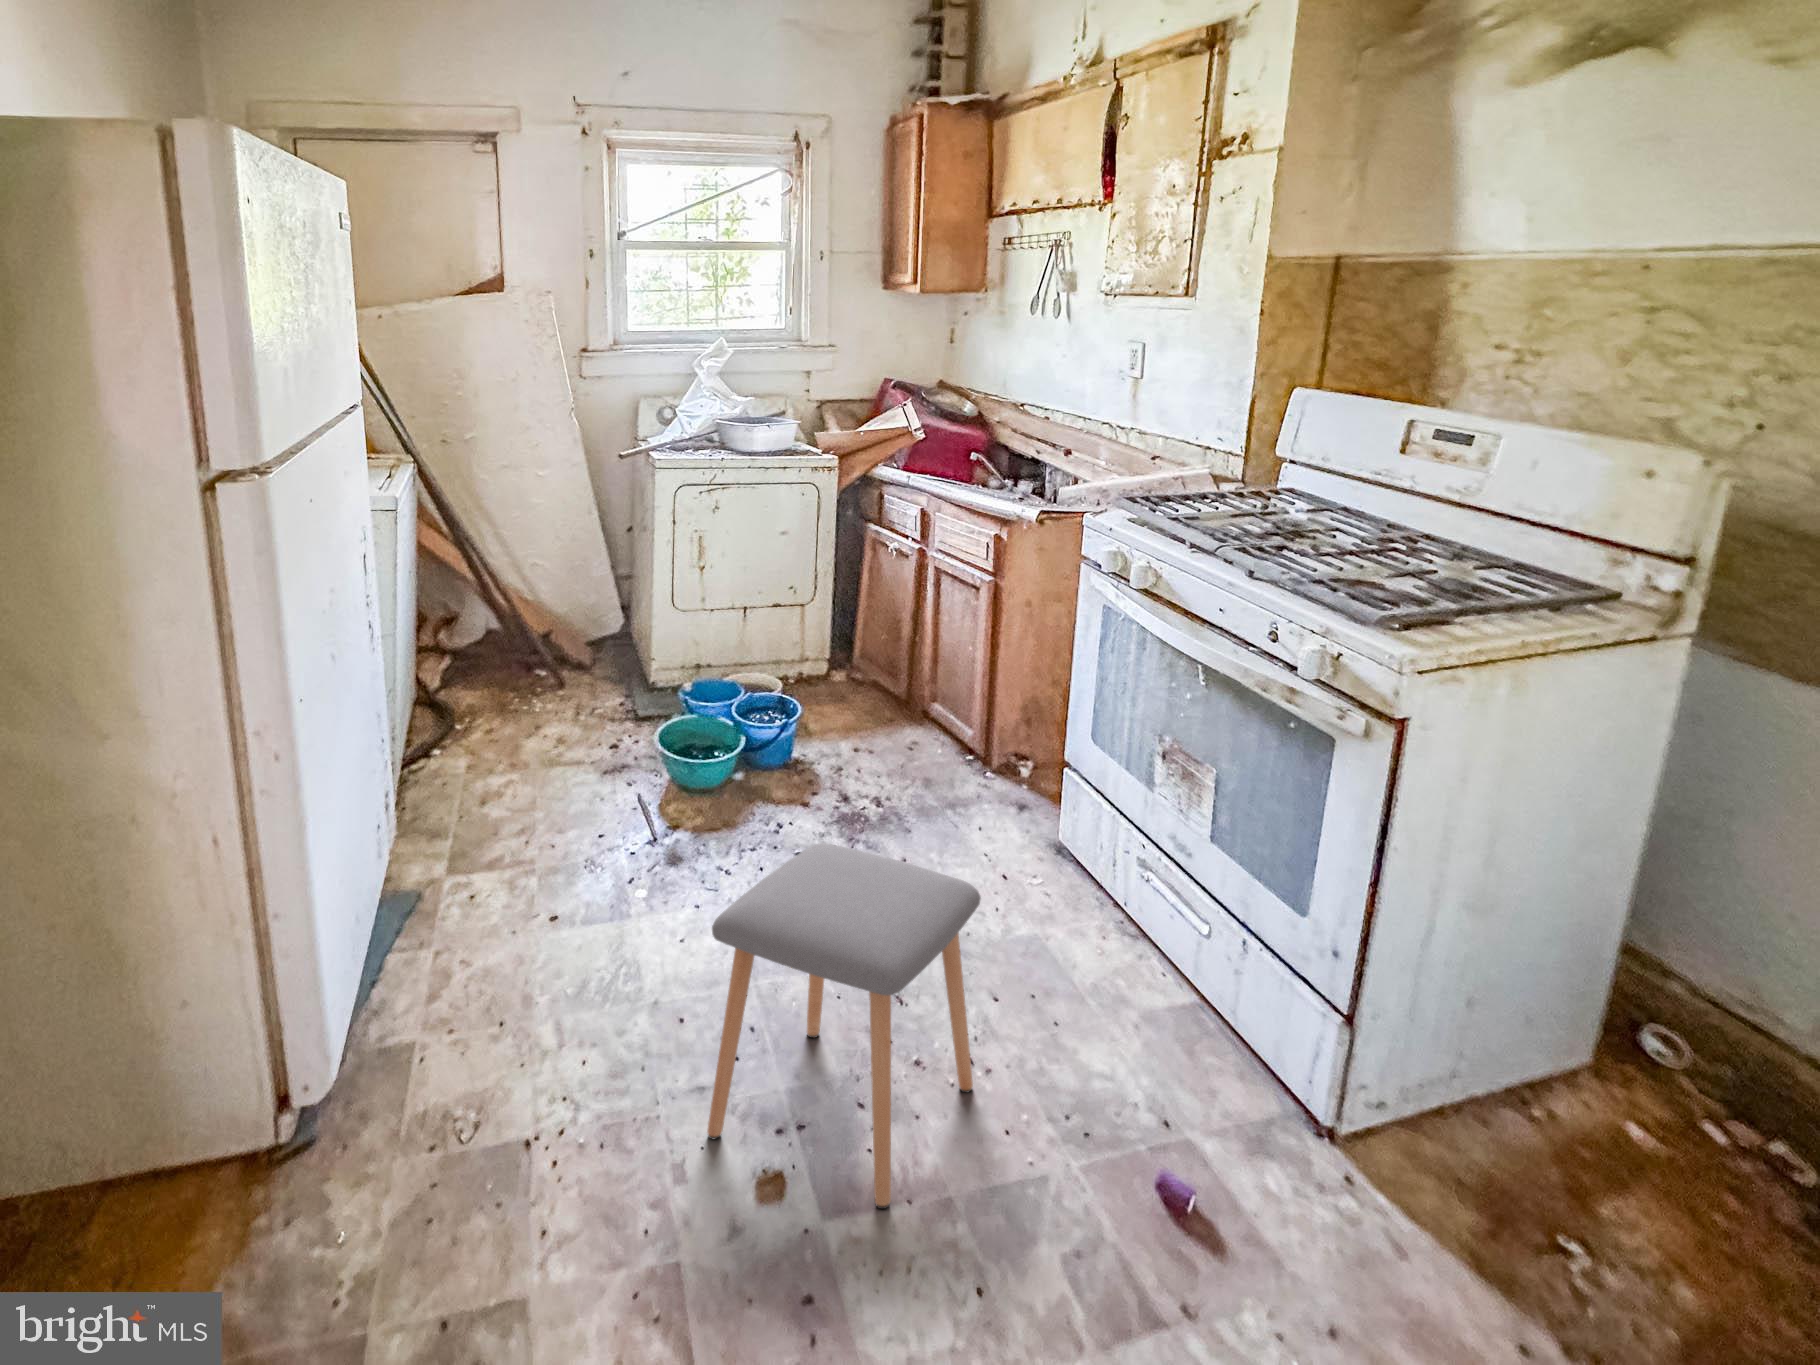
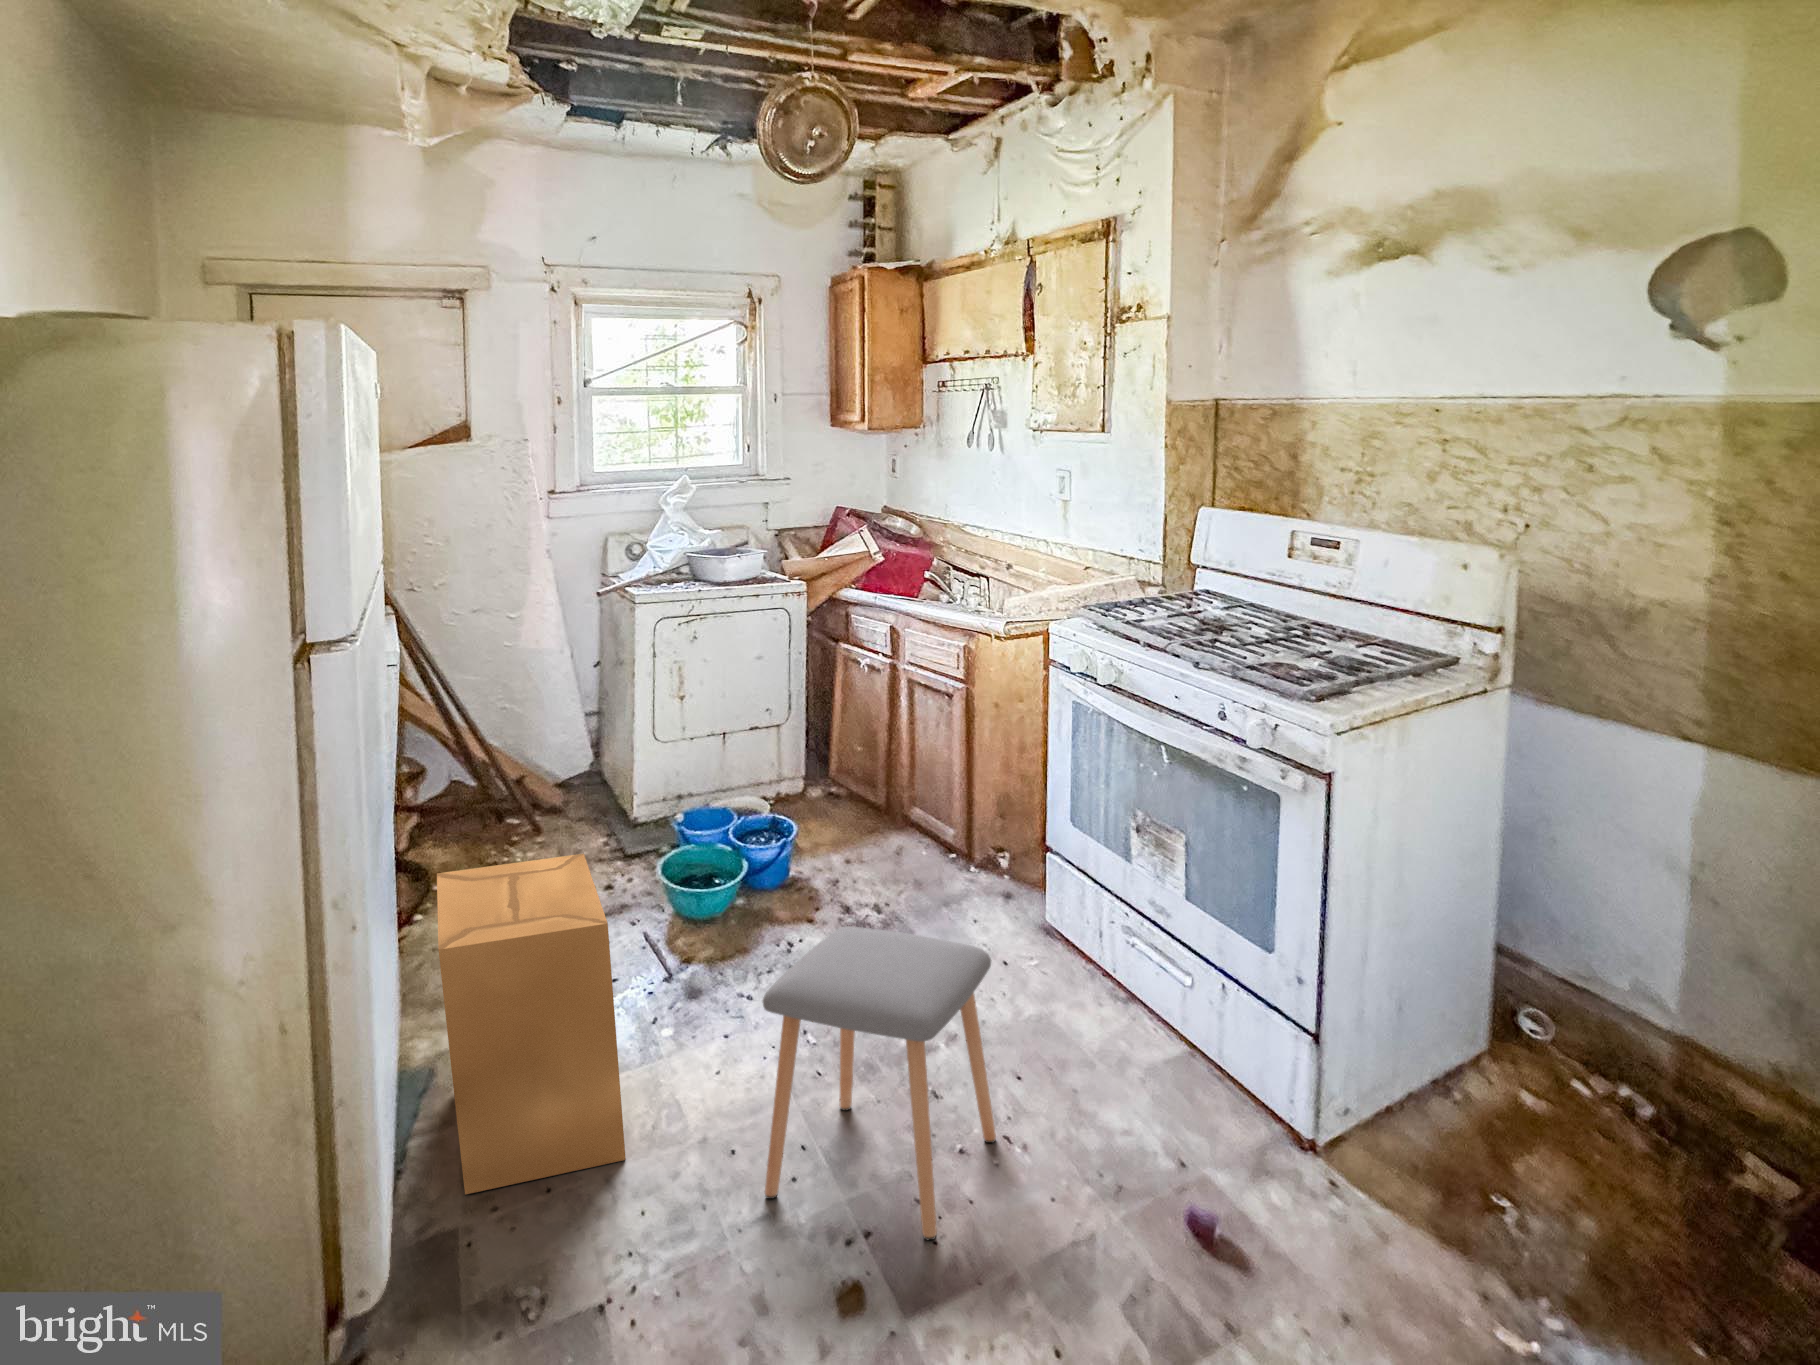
cardboard box: none [350,736,564,1102] -> present [437,854,626,1194]

